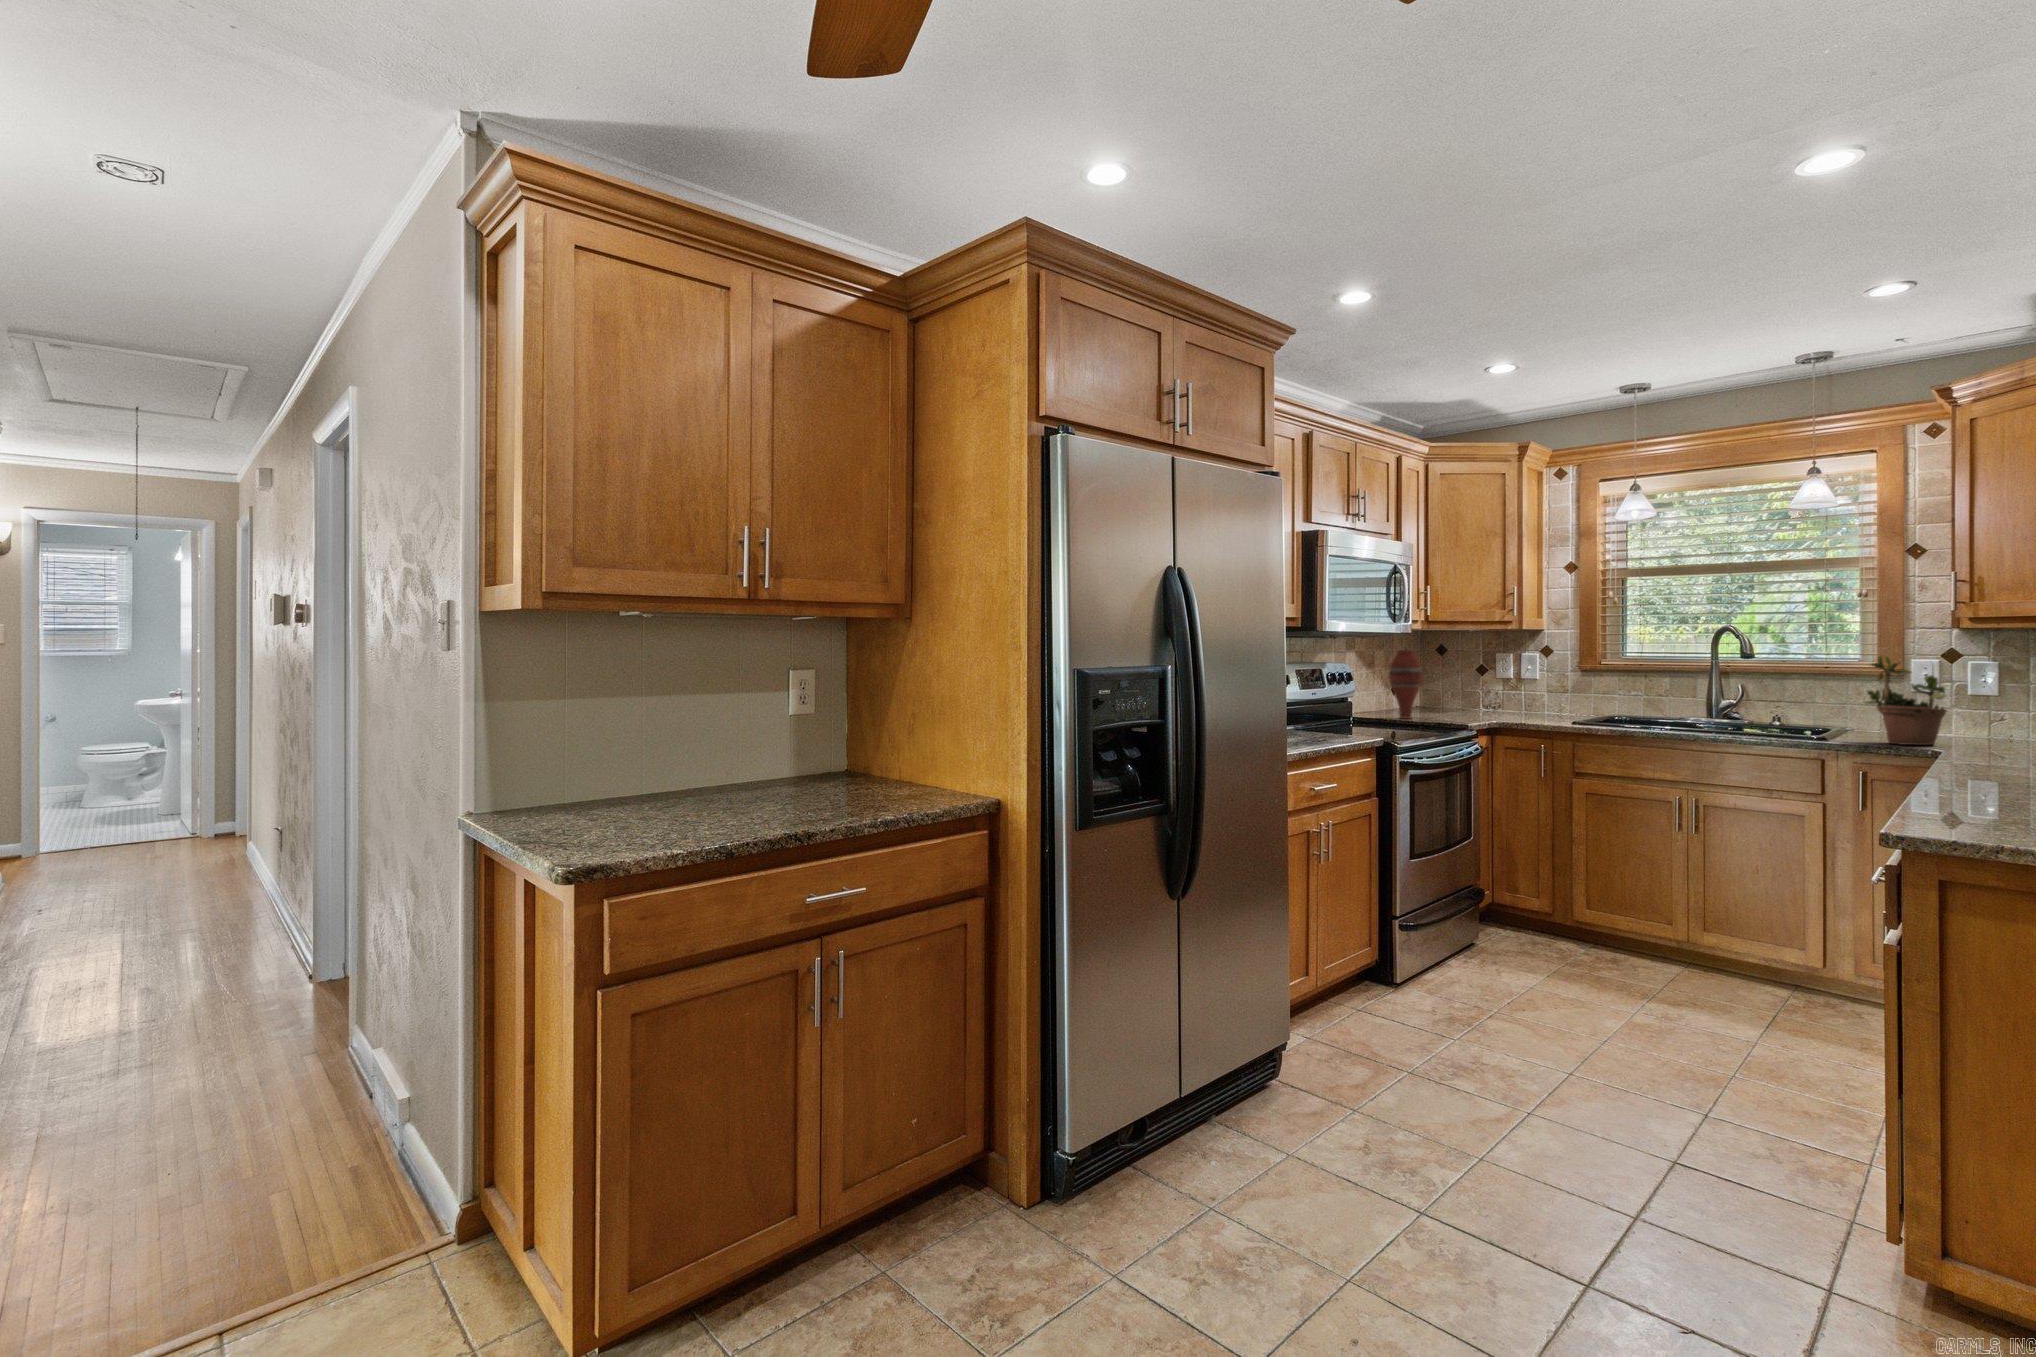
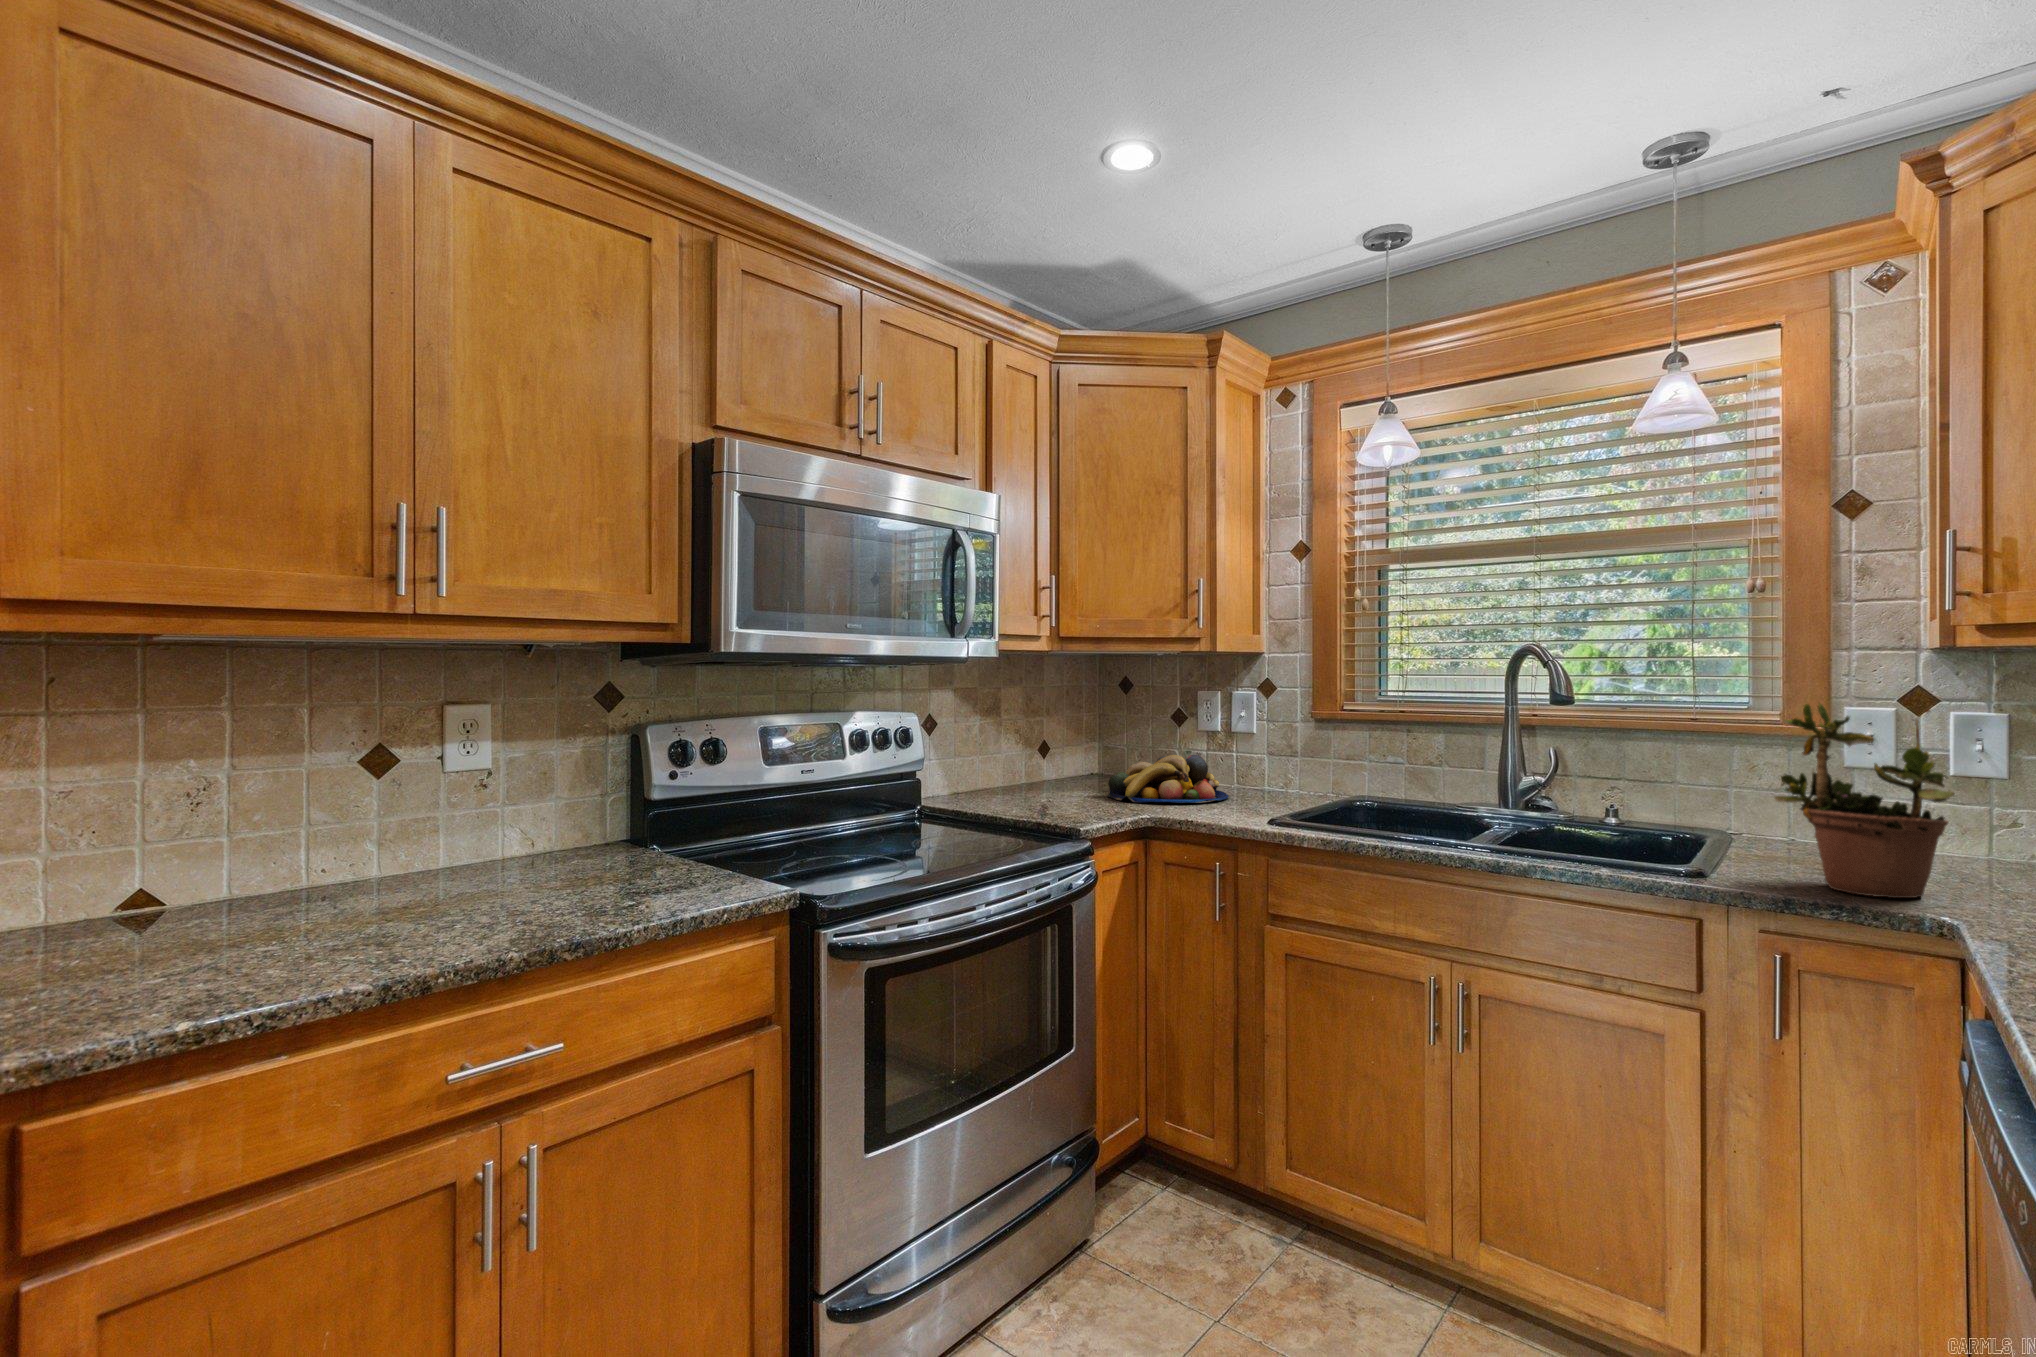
vase: present [1389,649,1423,719] -> none [1013,680,1065,797]
fruit bowl: none [1448,693,1527,720] -> present [1108,755,1229,803]

